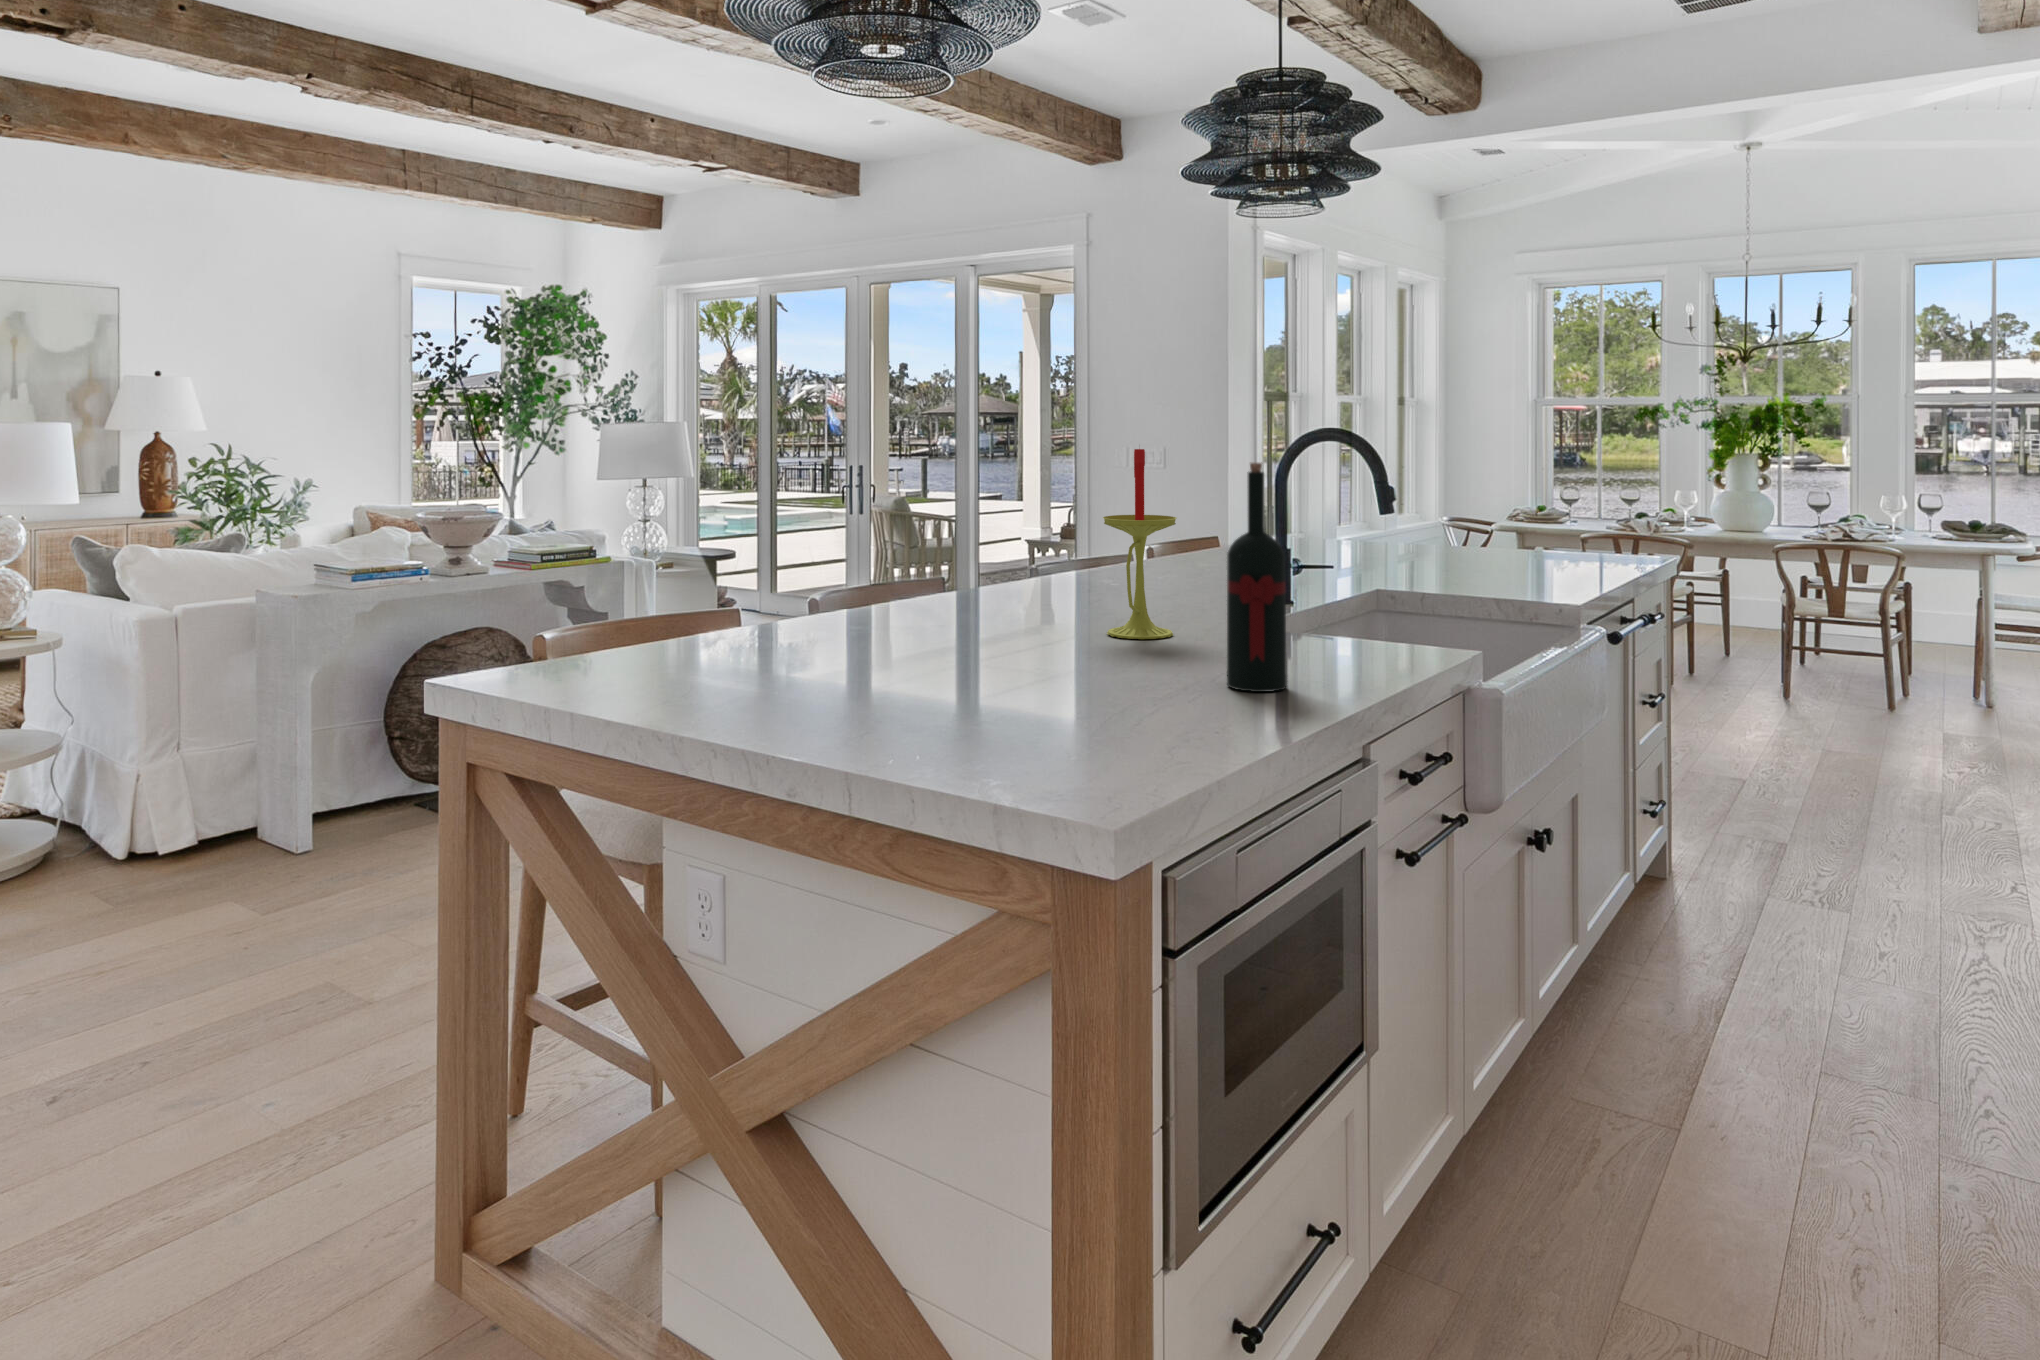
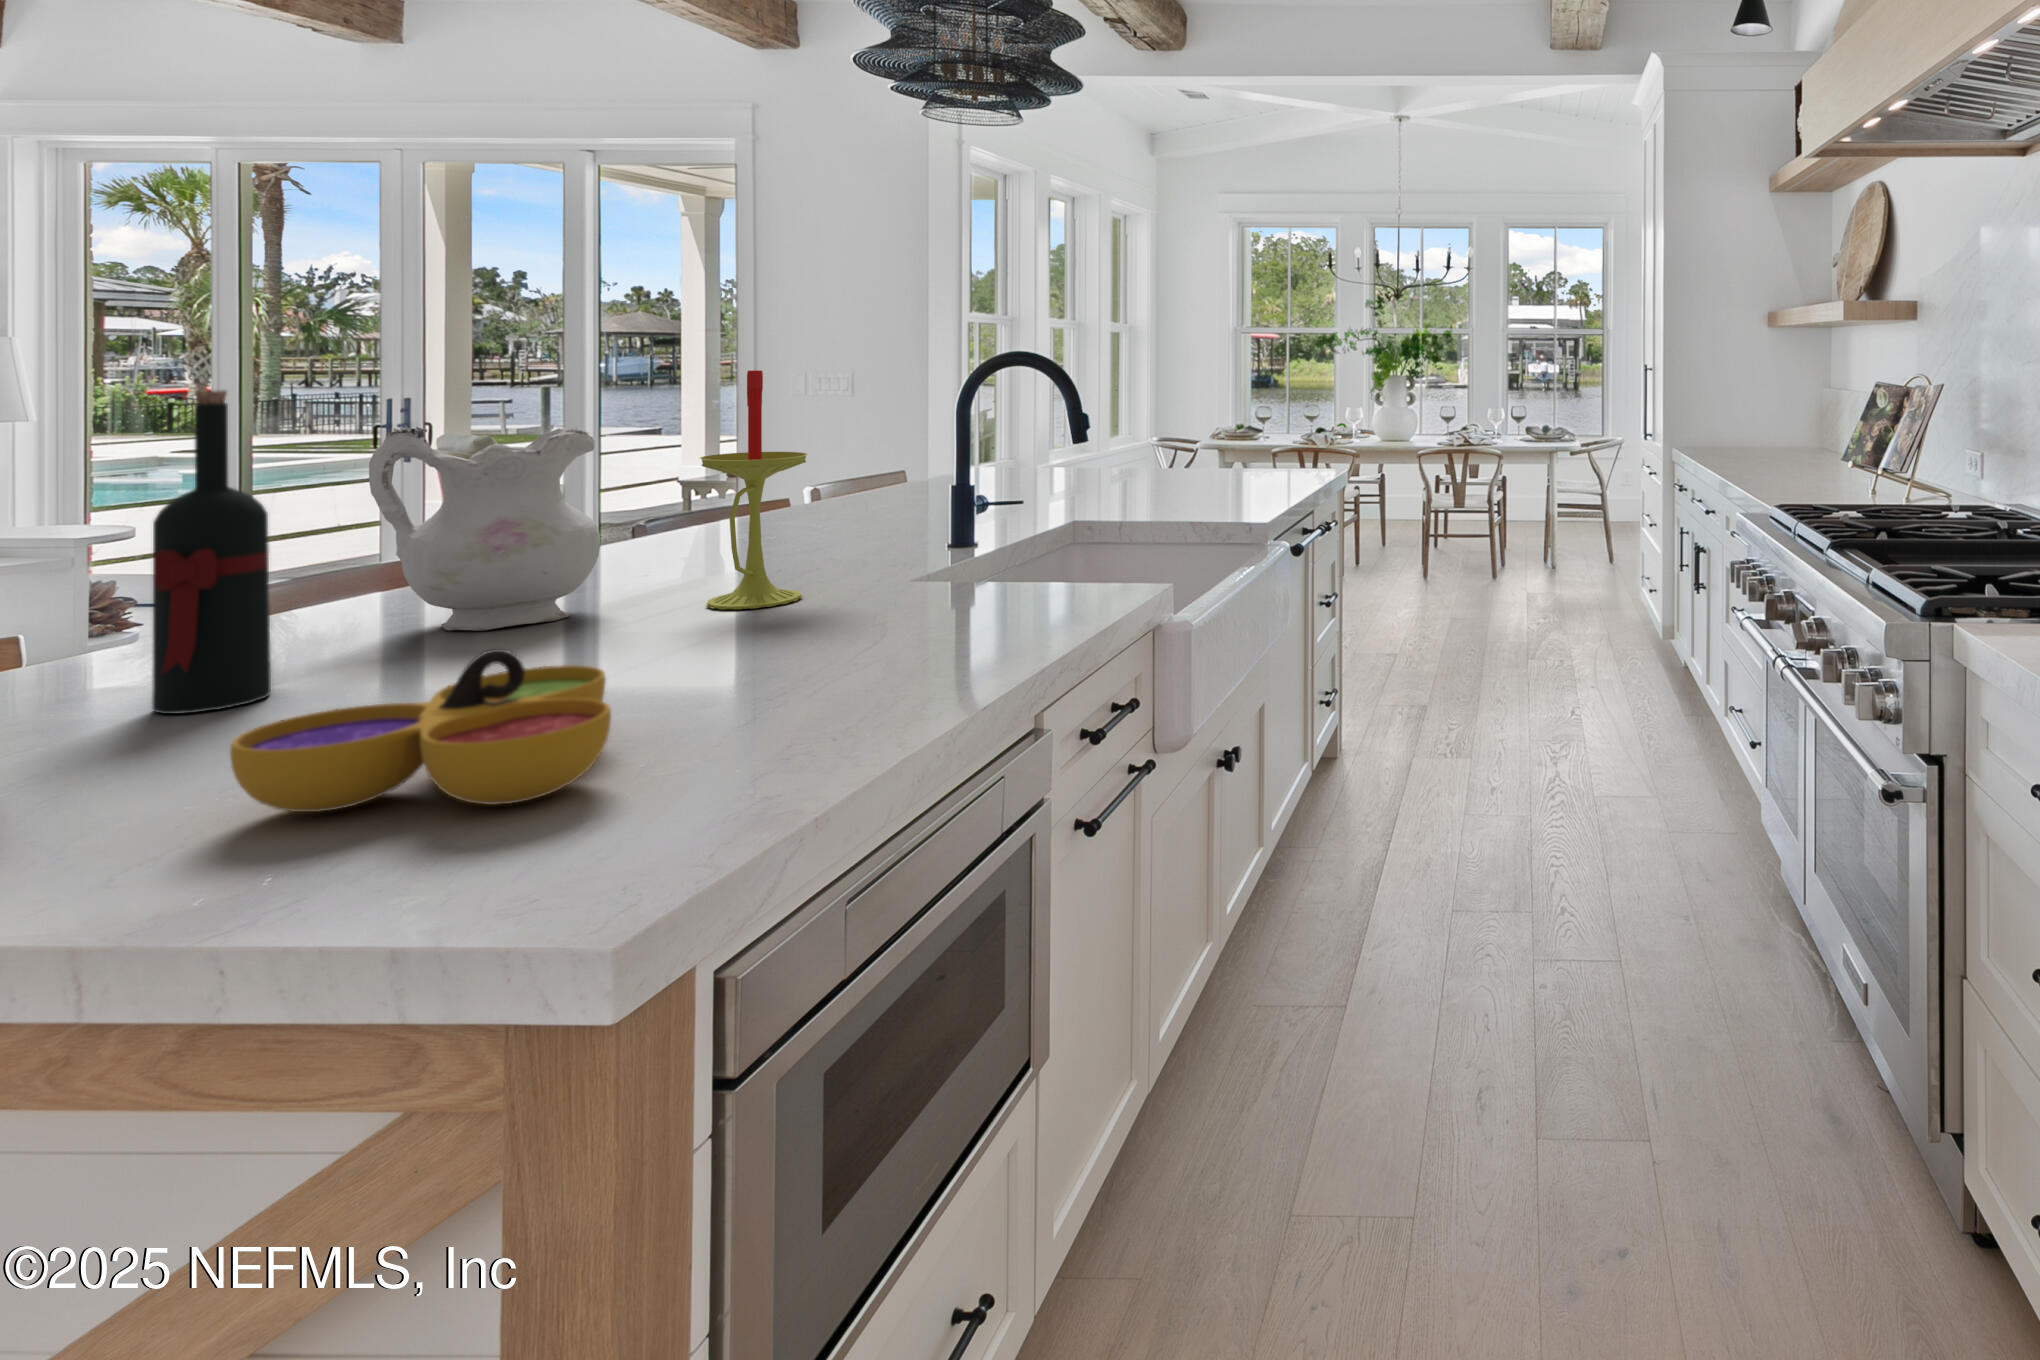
wine bottle: present [1227,463,1287,692] -> present [152,390,271,714]
ceramic pitcher: none [911,488,1038,636] -> present [369,427,600,631]
decorative bowl: none [907,636,1098,736] -> present [230,649,611,812]

